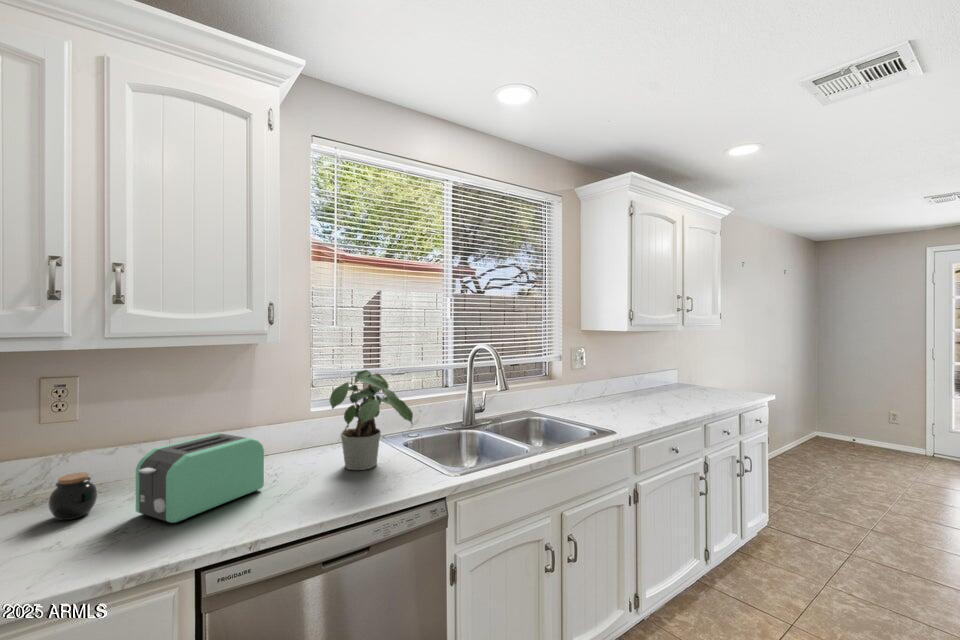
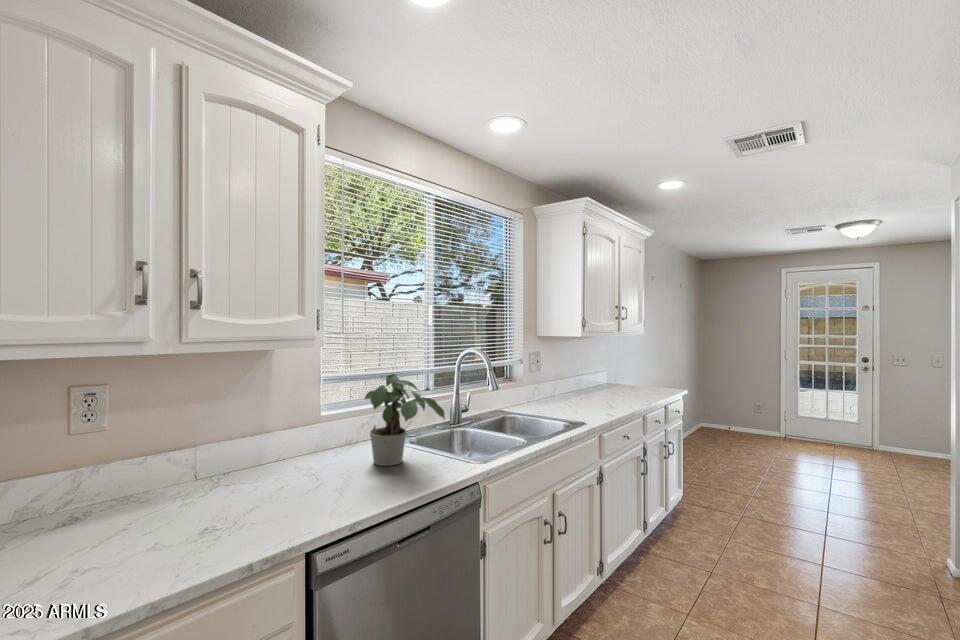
toaster: present [136,433,264,523] -> none [215,437,318,517]
jar: present [48,473,97,520] -> none [126,479,169,526]

